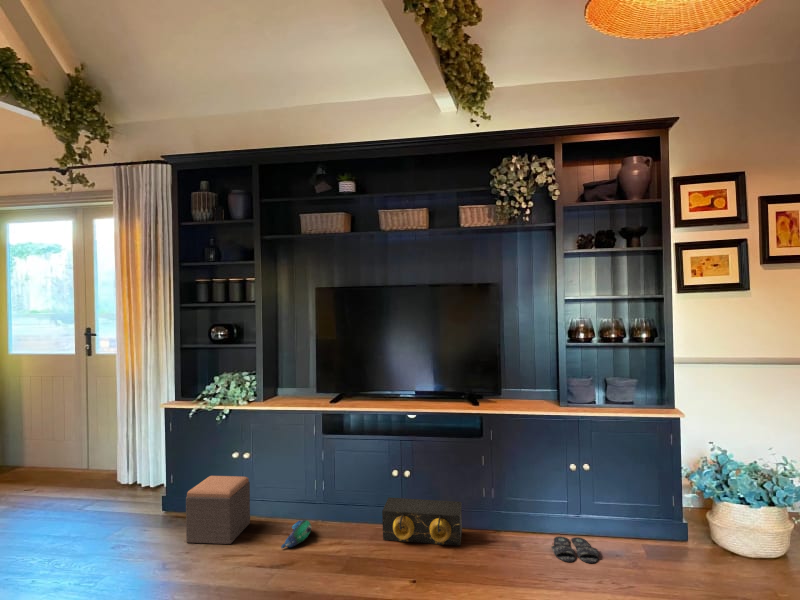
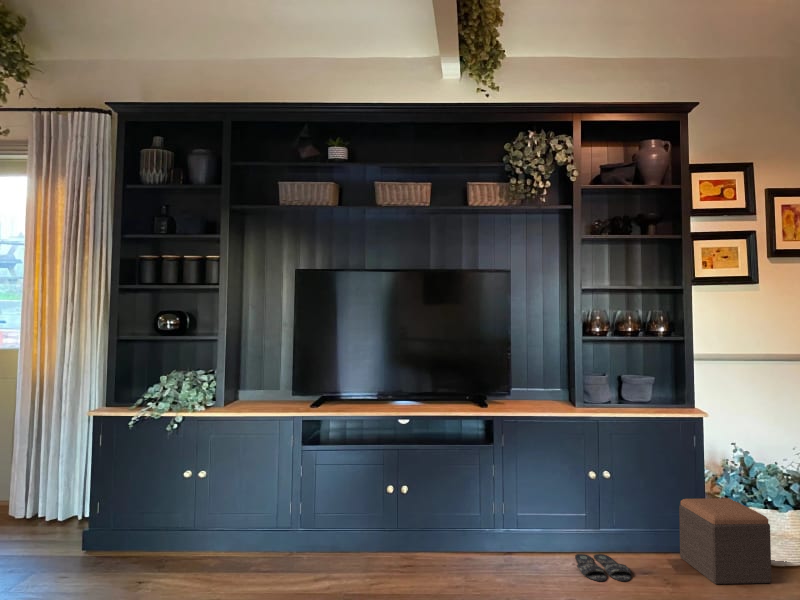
footstool: present [186,476,250,544] -> present [679,498,771,584]
speaker: present [382,497,462,546] -> none [382,518,475,570]
plush toy: present [281,520,311,548] -> none [258,549,295,586]

